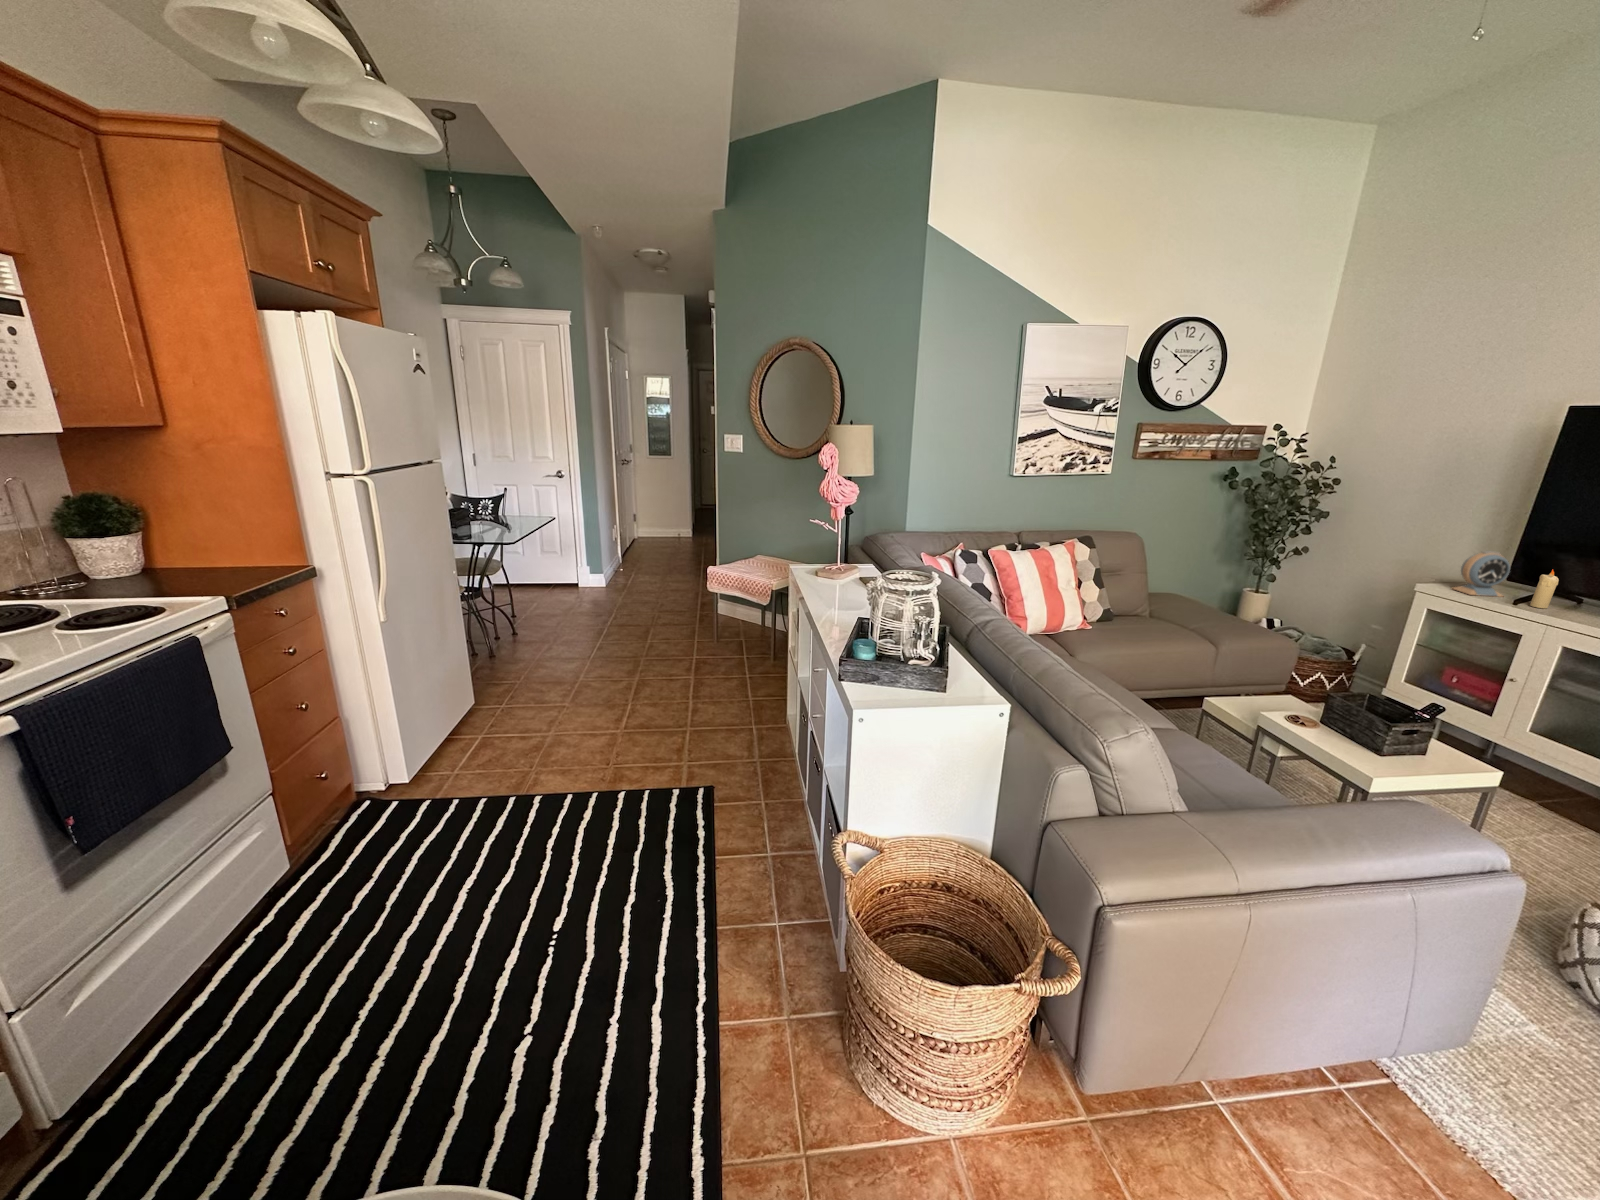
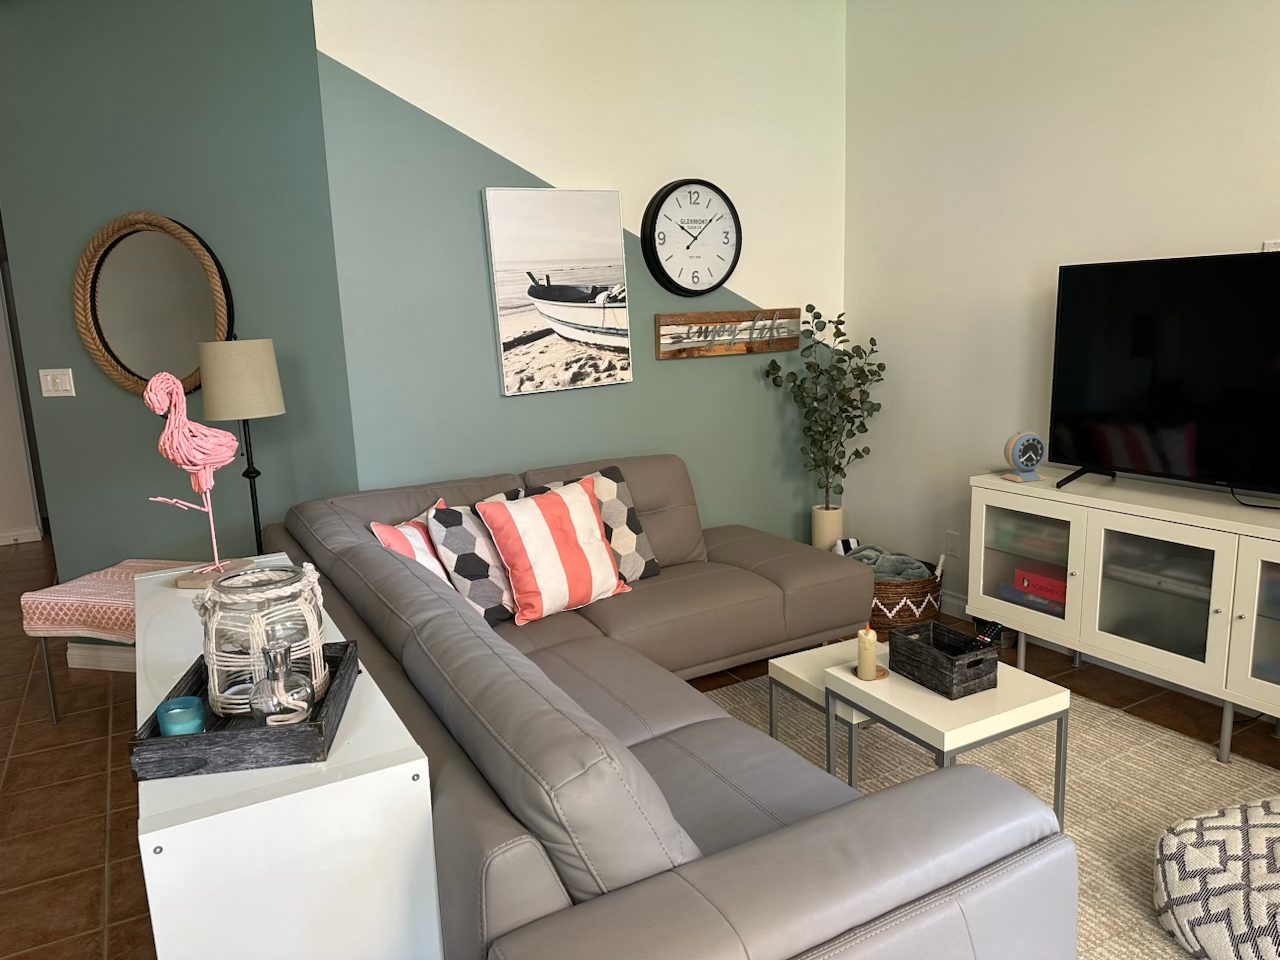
candle: present [1530,570,1559,608] -> present [858,623,877,680]

